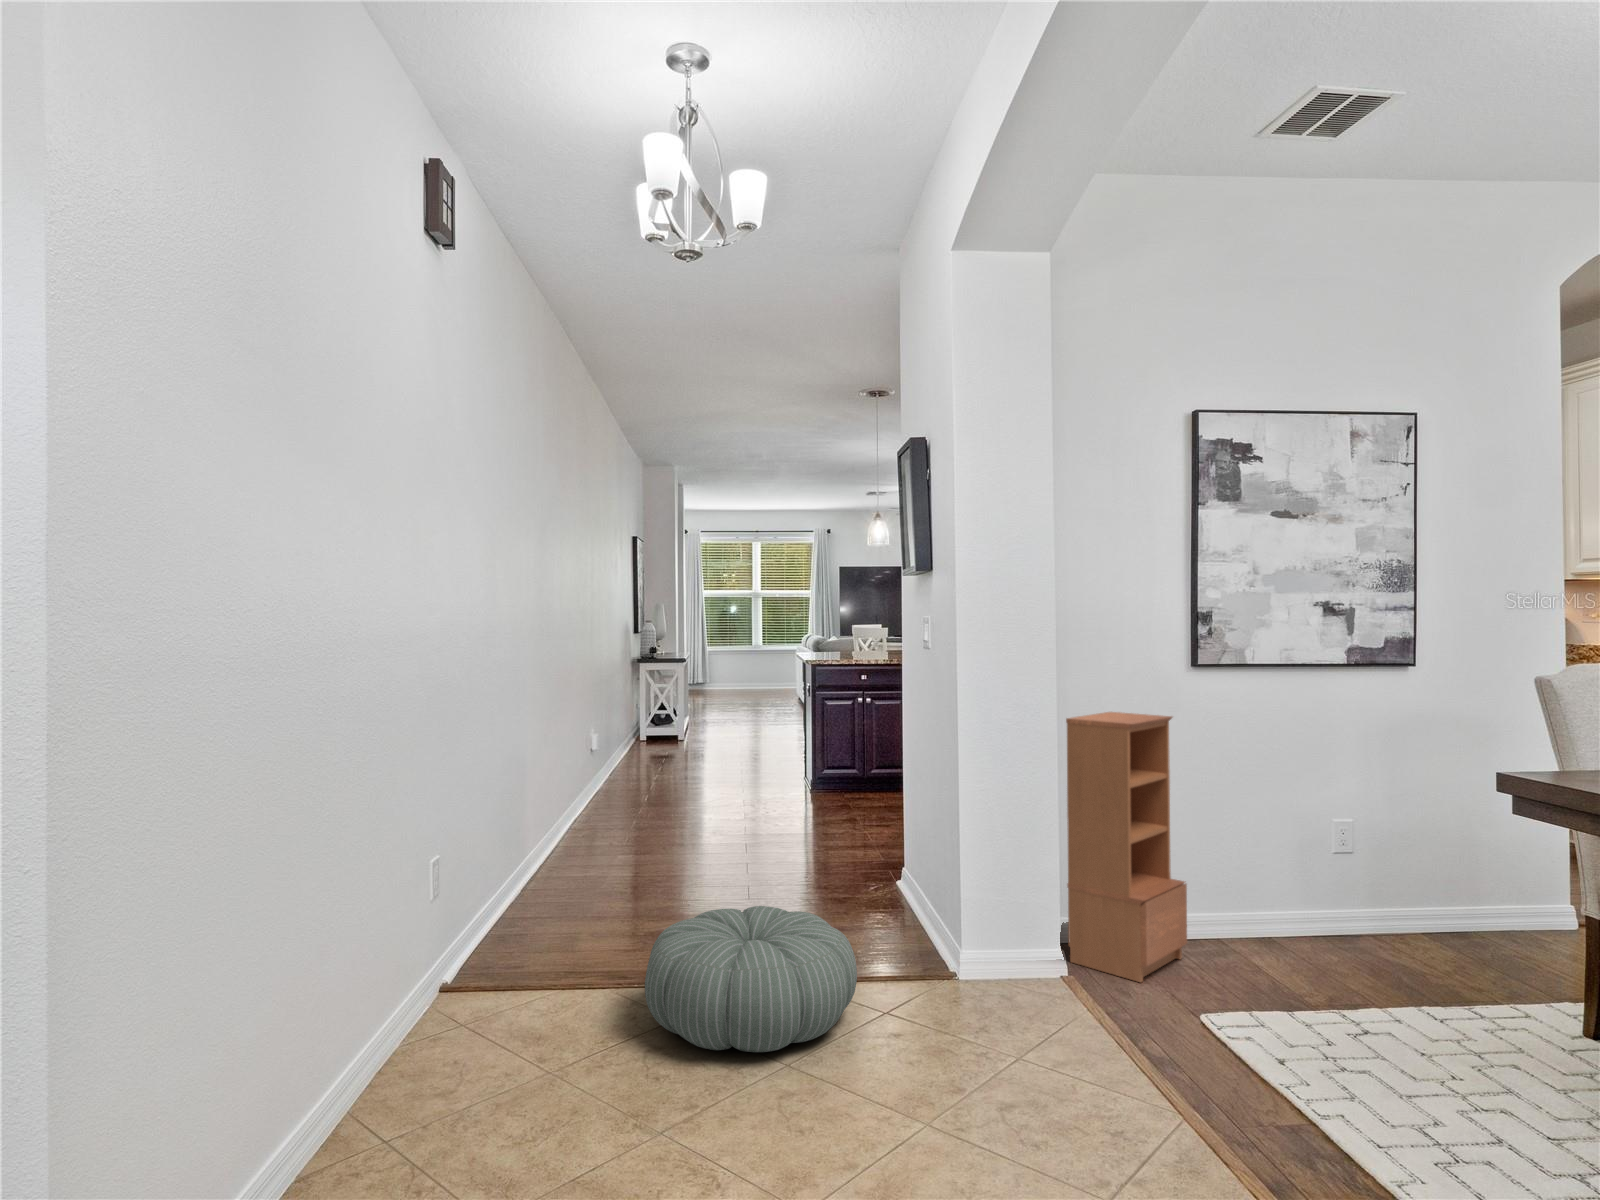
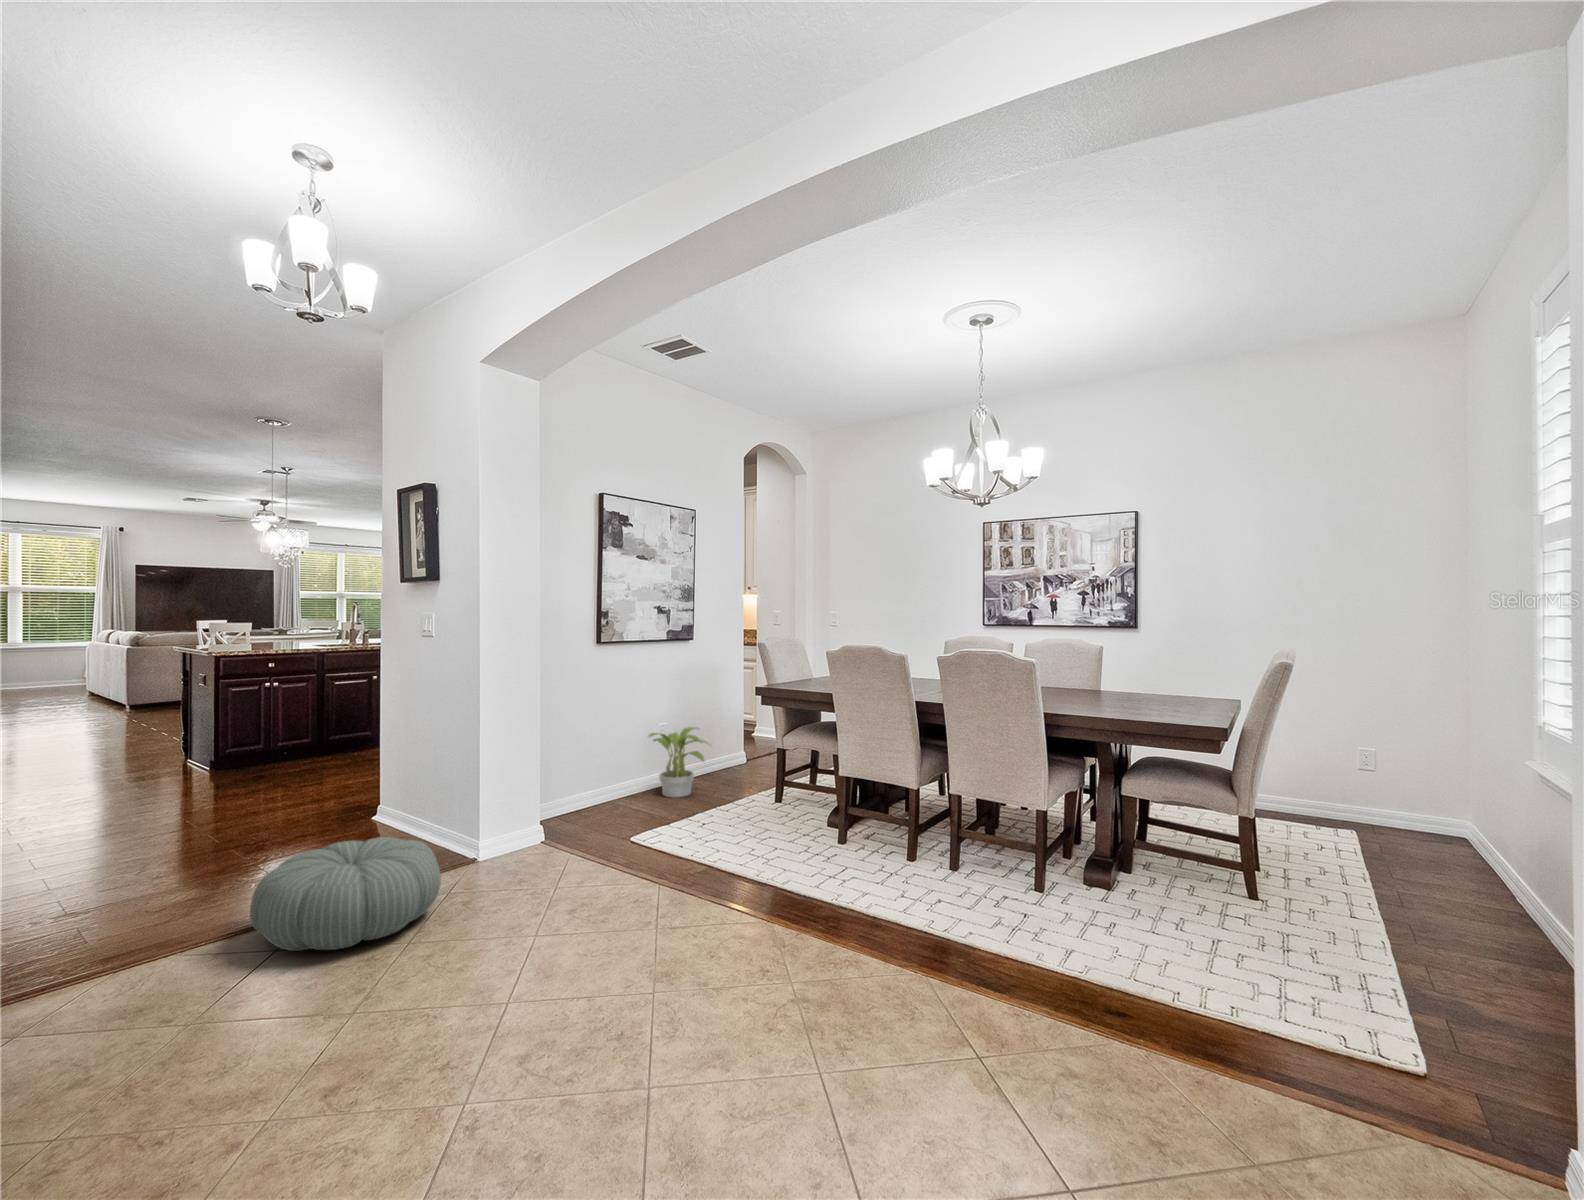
bookcase: present [1066,712,1187,982] -> none [542,674,605,832]
potted plant: none [1281,833,1427,966] -> present [648,727,708,798]

